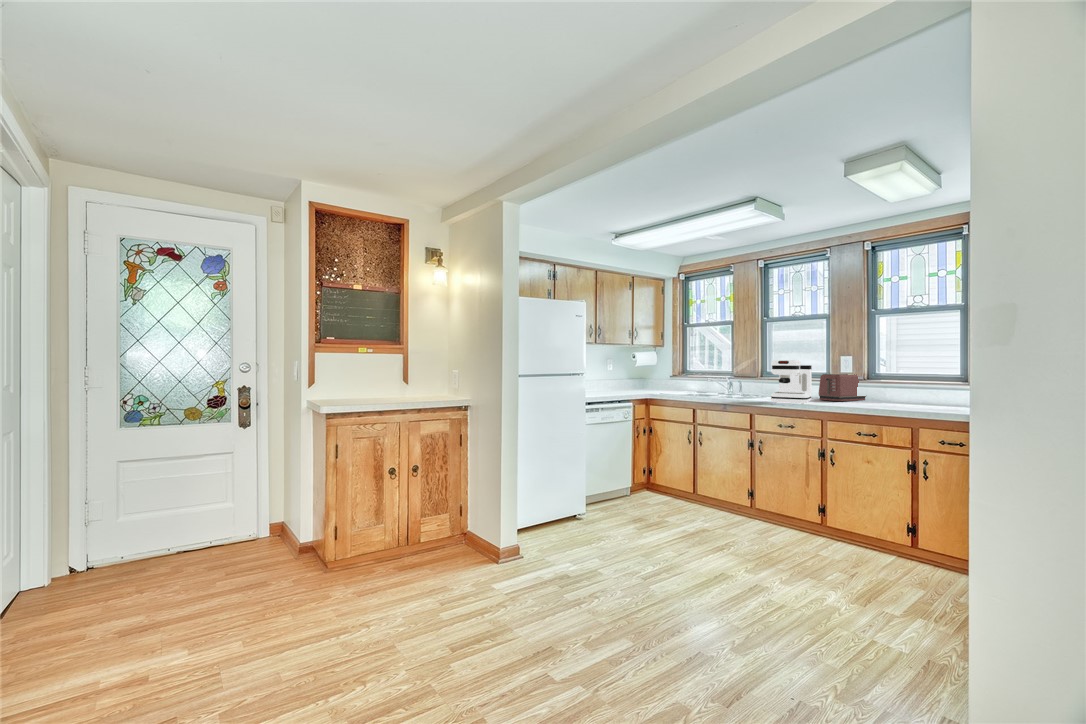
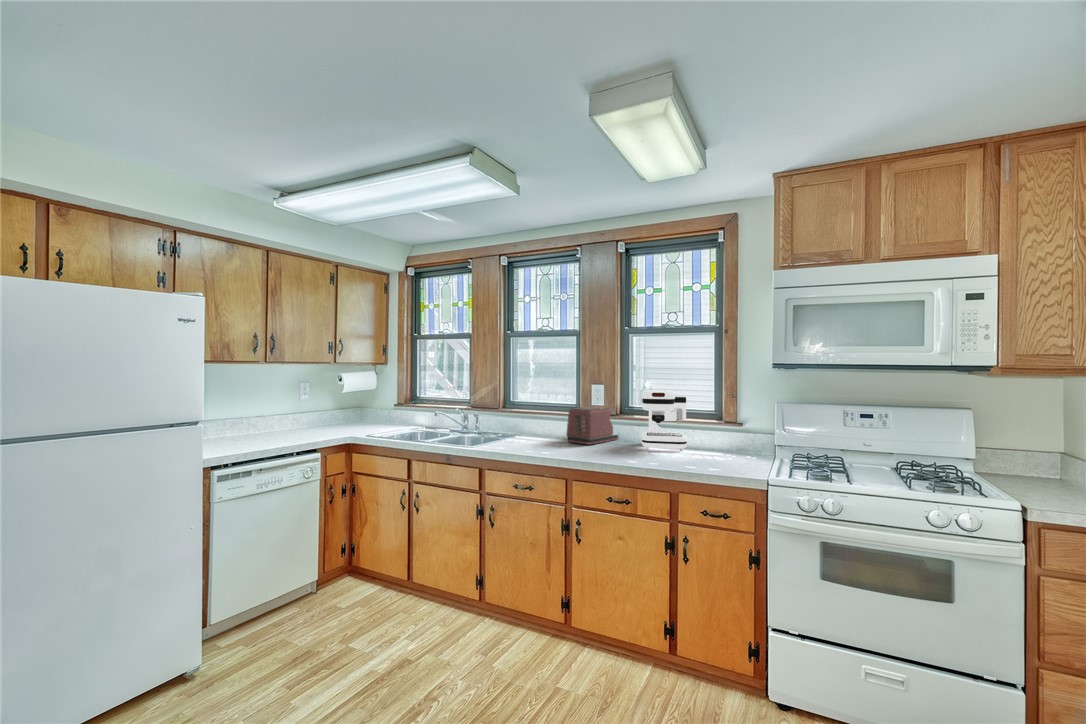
coffee maker: present [771,360,812,404] -> present [642,390,687,450]

